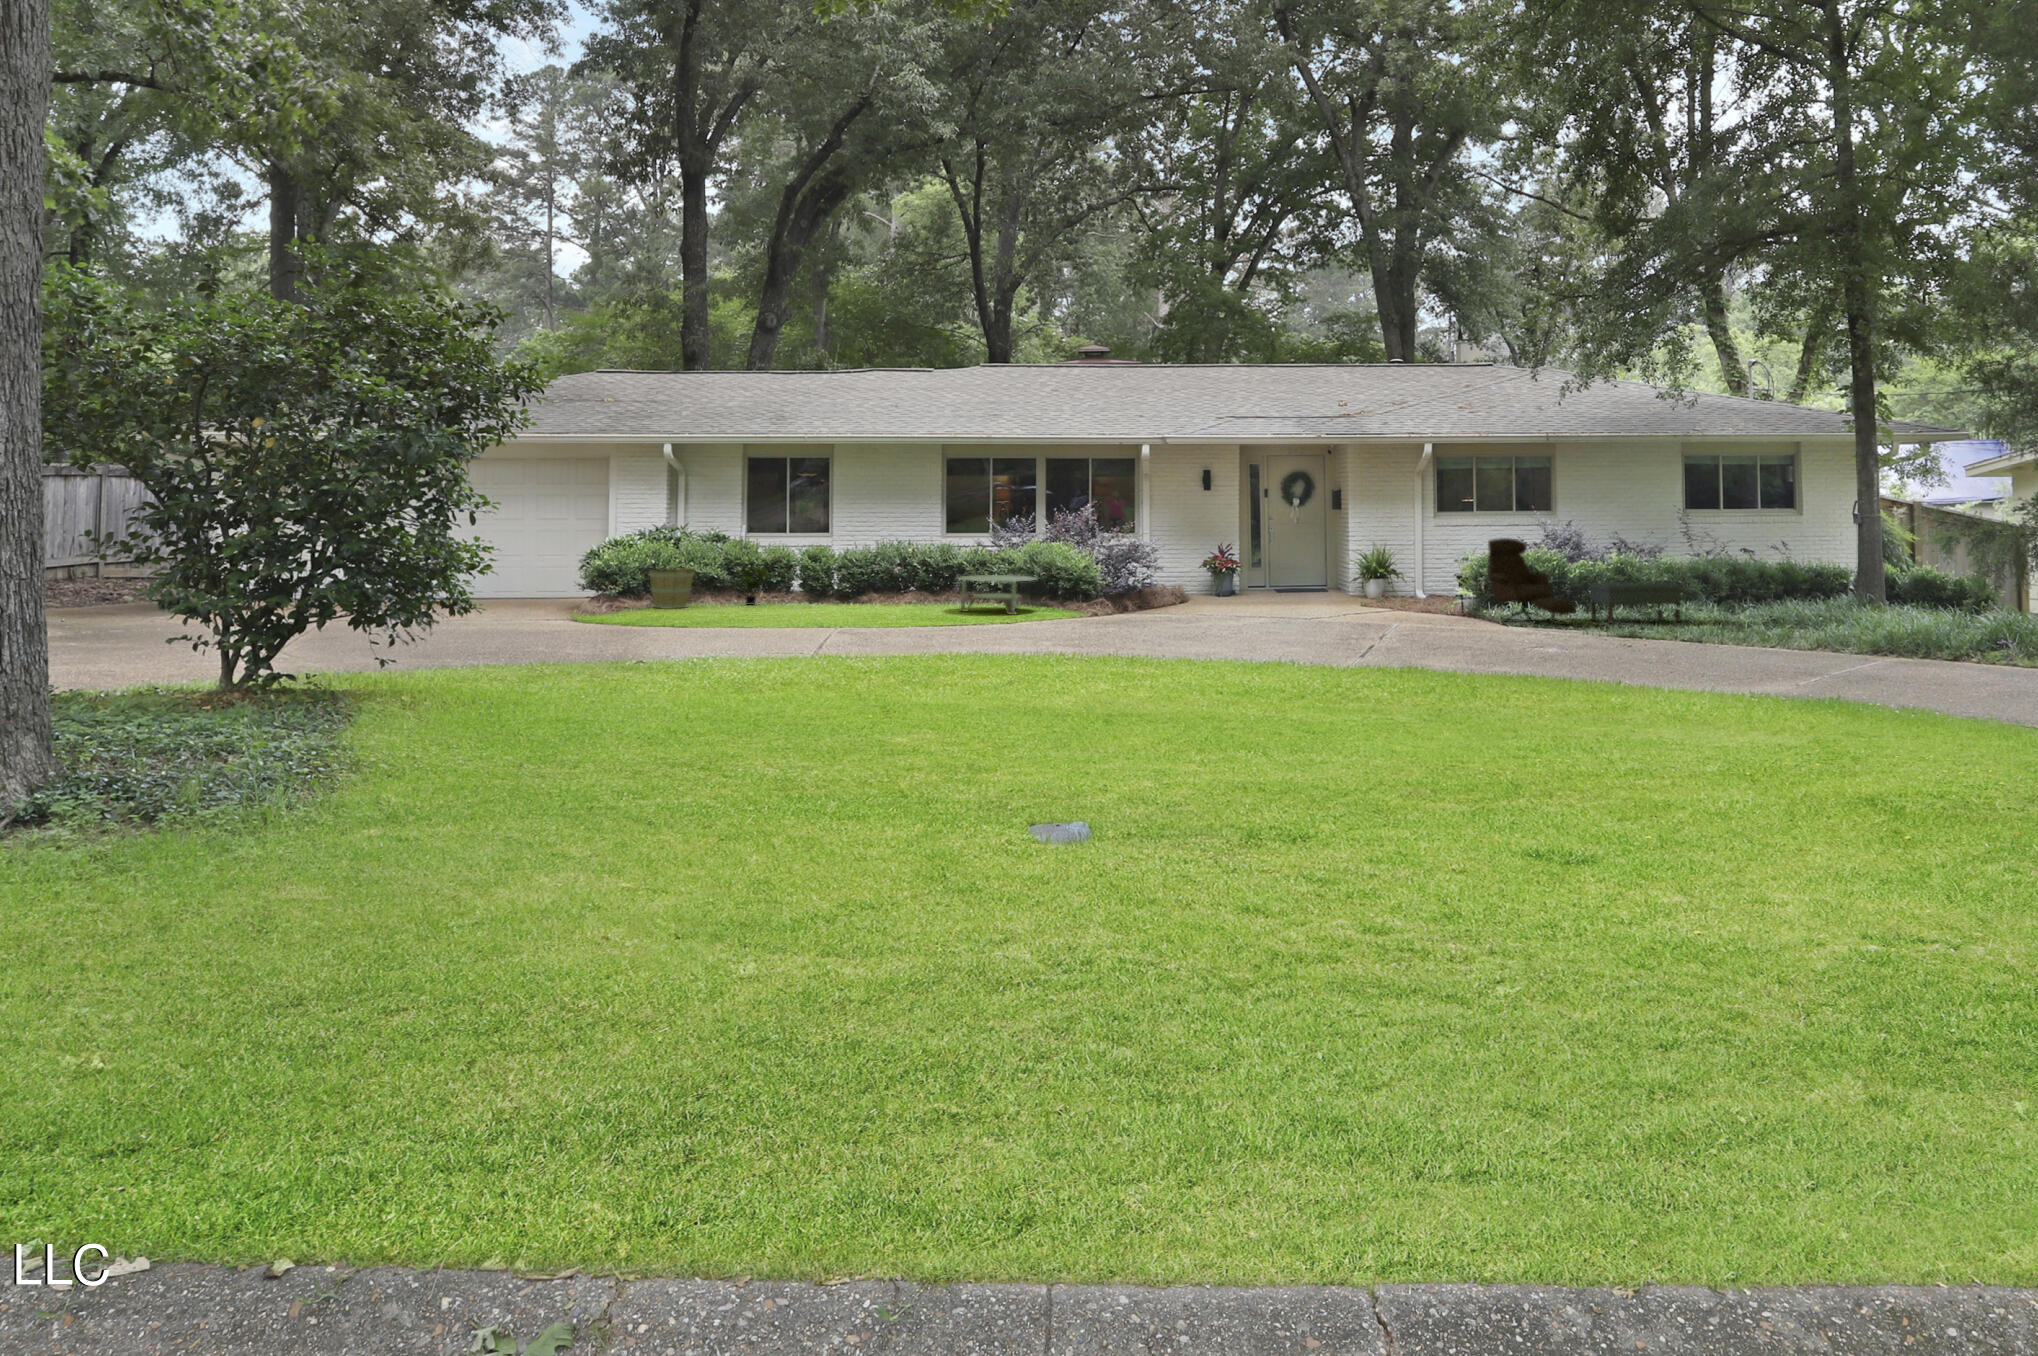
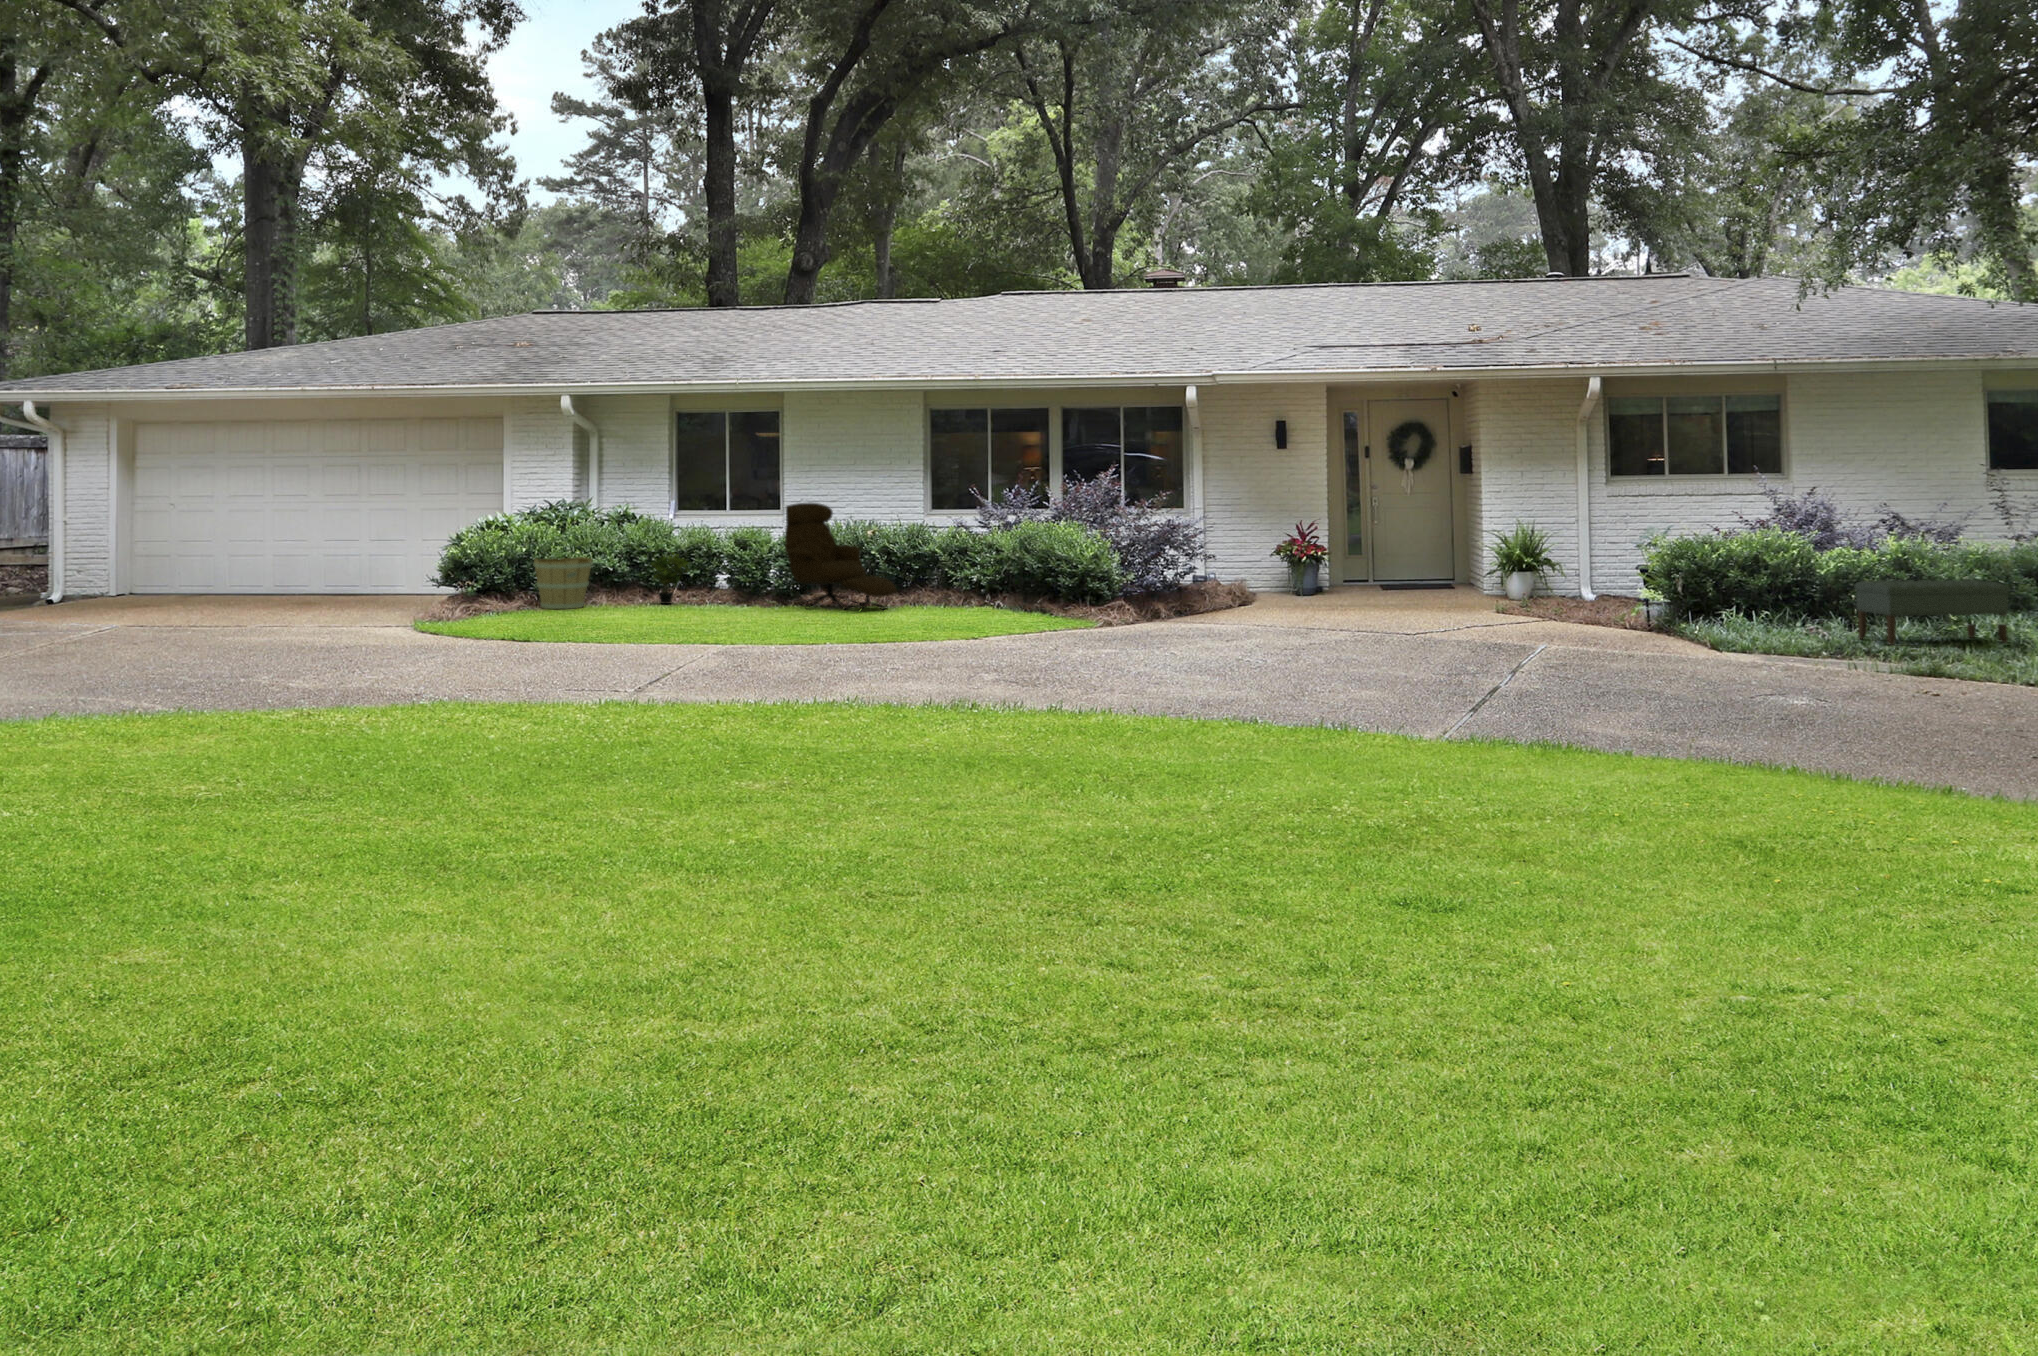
lounge chair: present [1488,538,1577,624] -> present [785,503,897,612]
round table: present [958,575,1037,615] -> none [922,566,1033,622]

